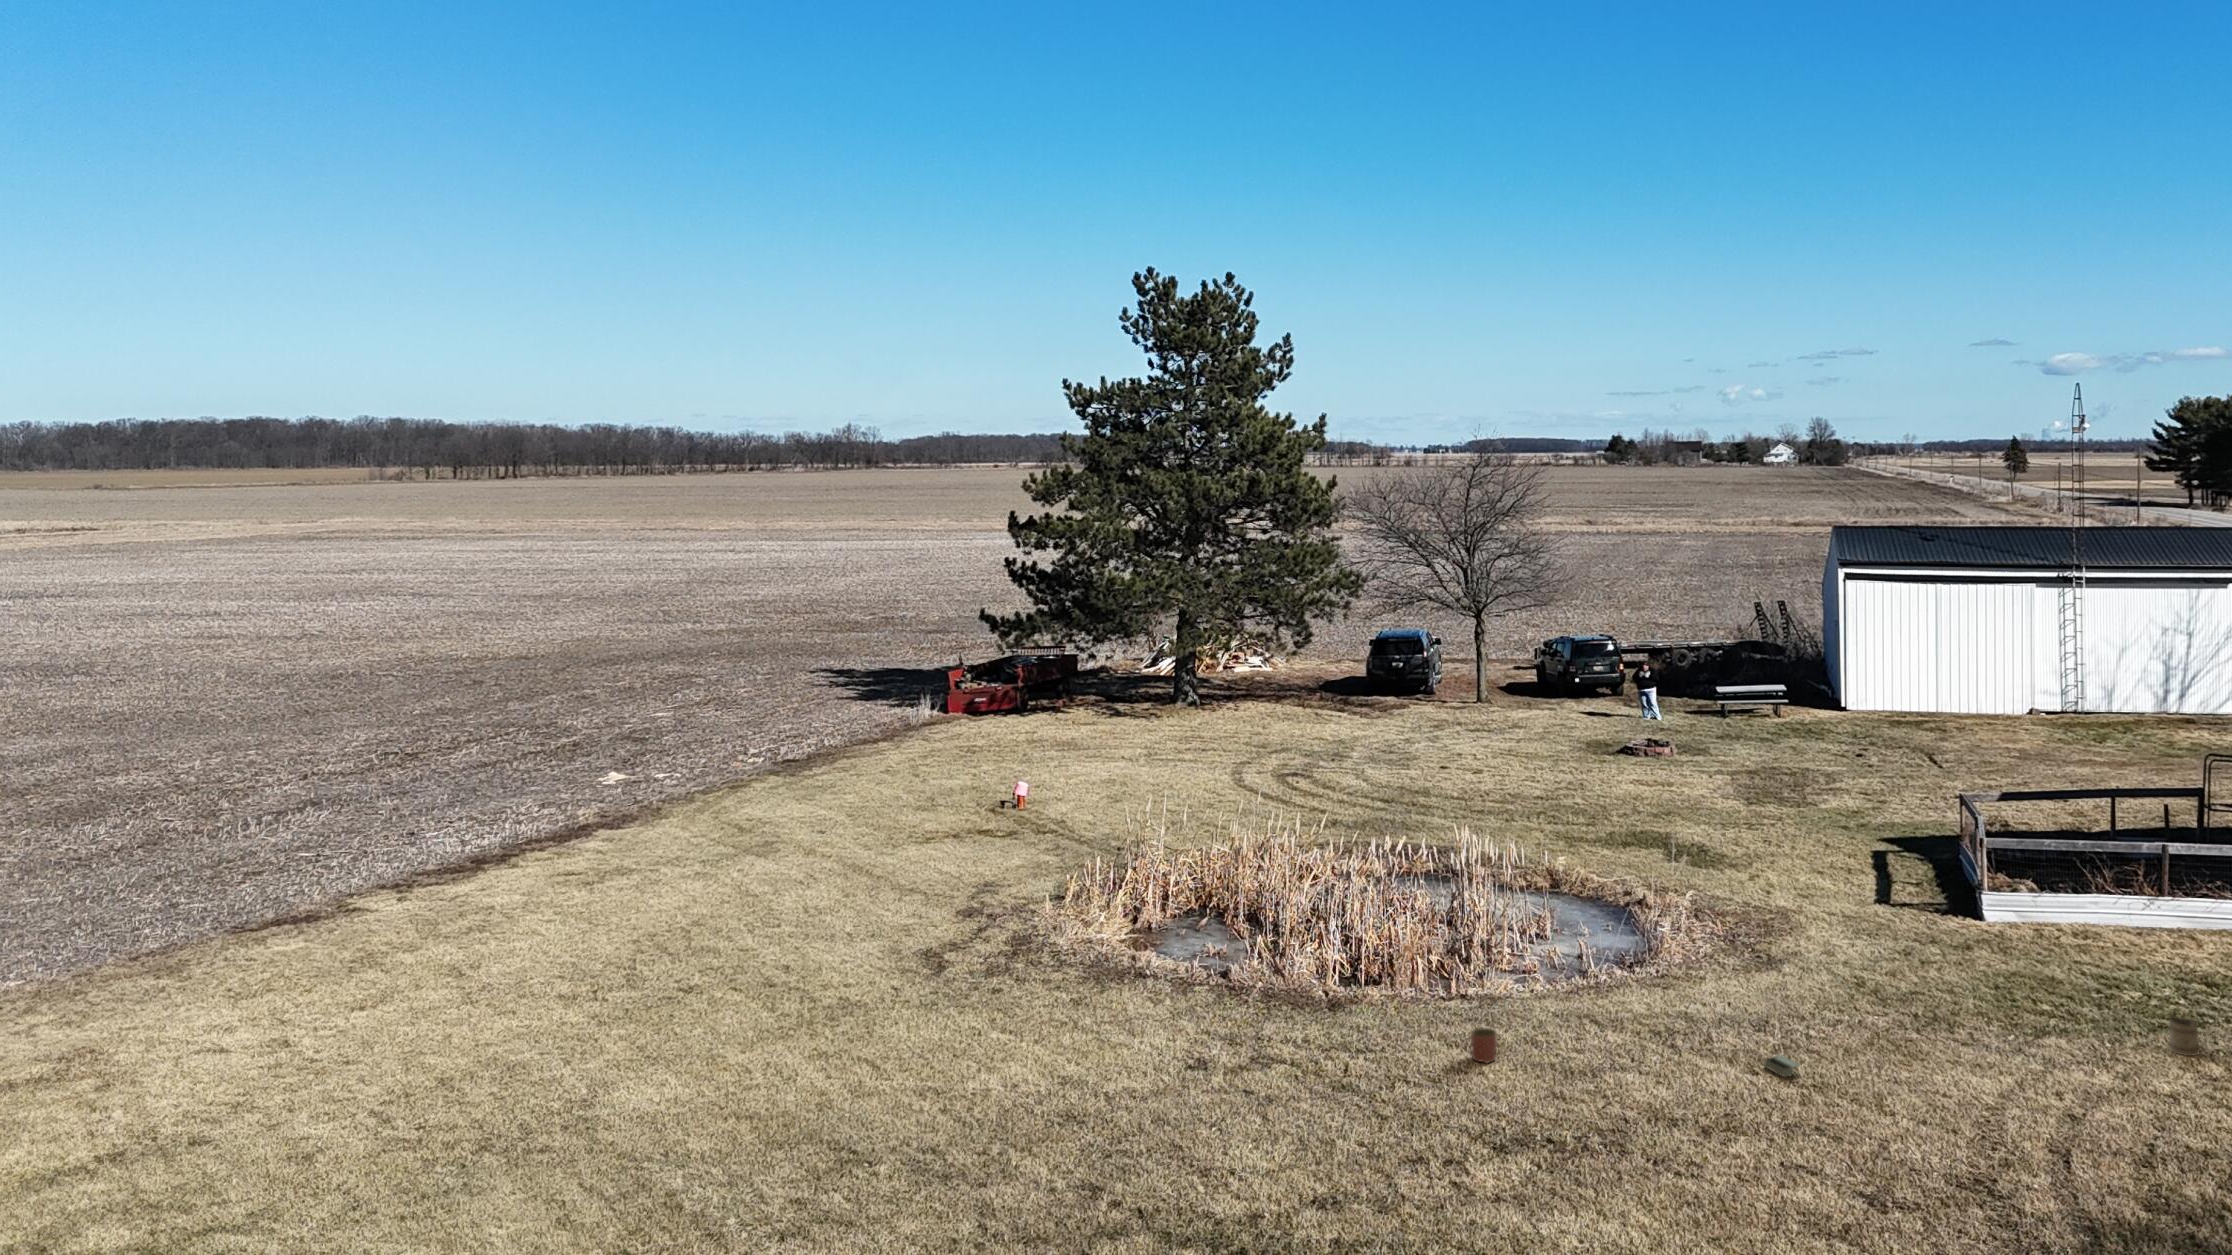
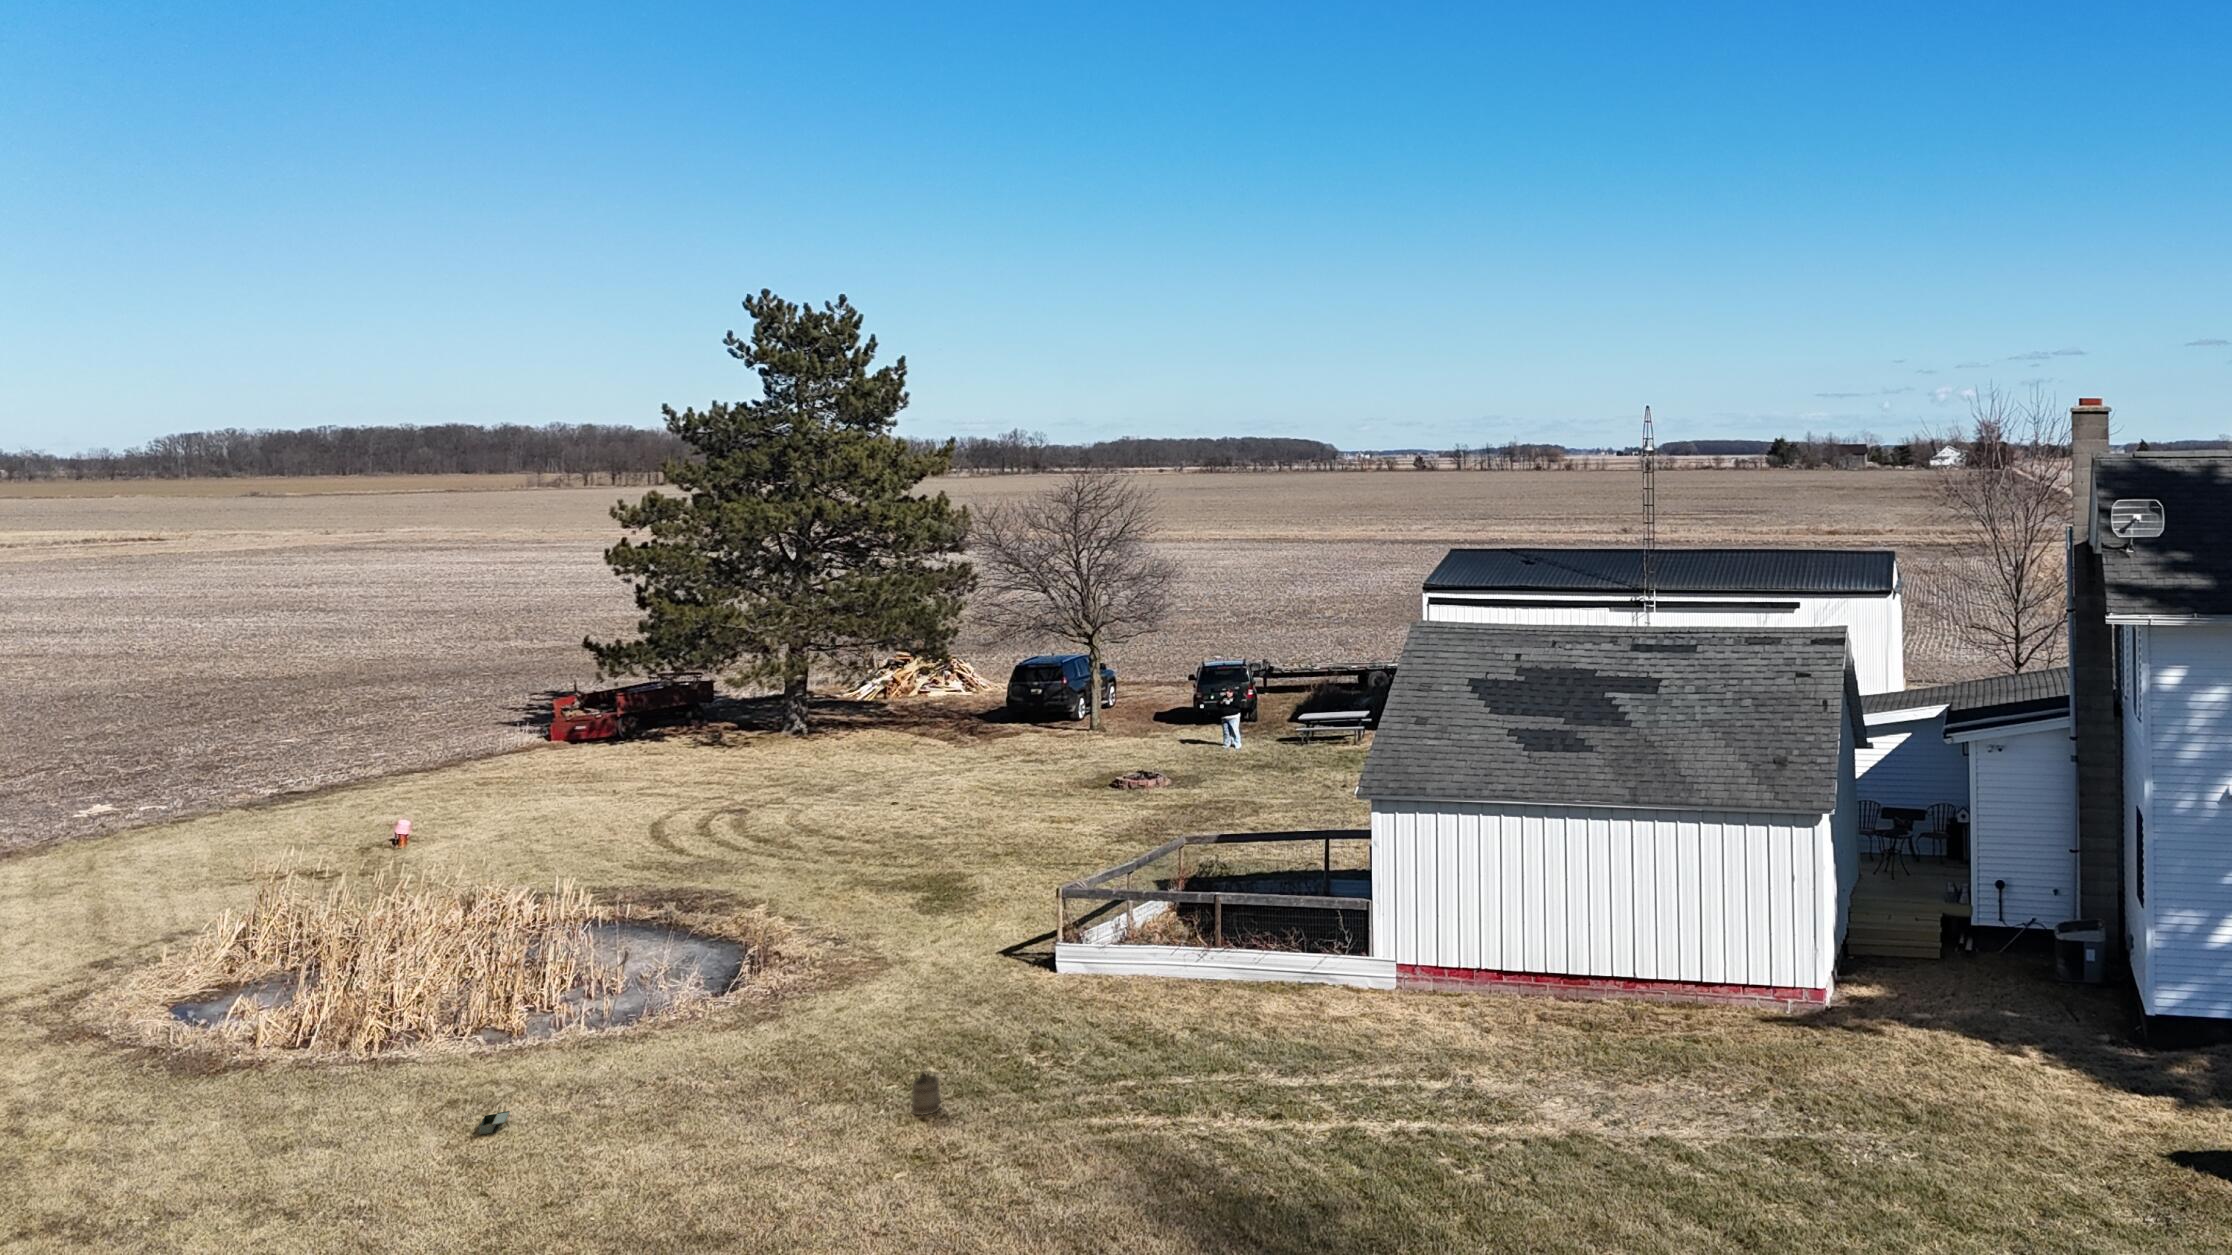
planter: present [1471,1028,1497,1063] -> none [224,1082,256,1118]

